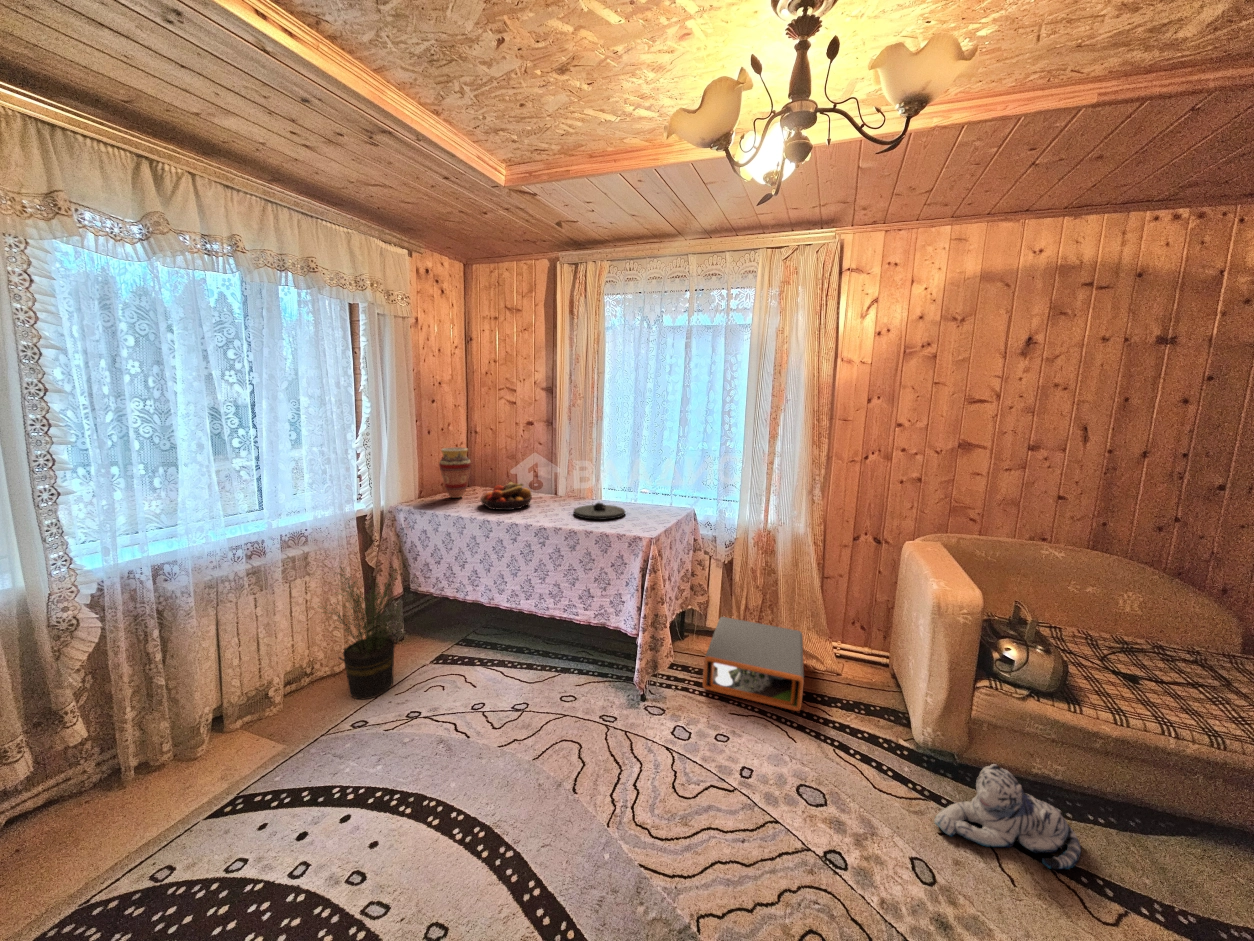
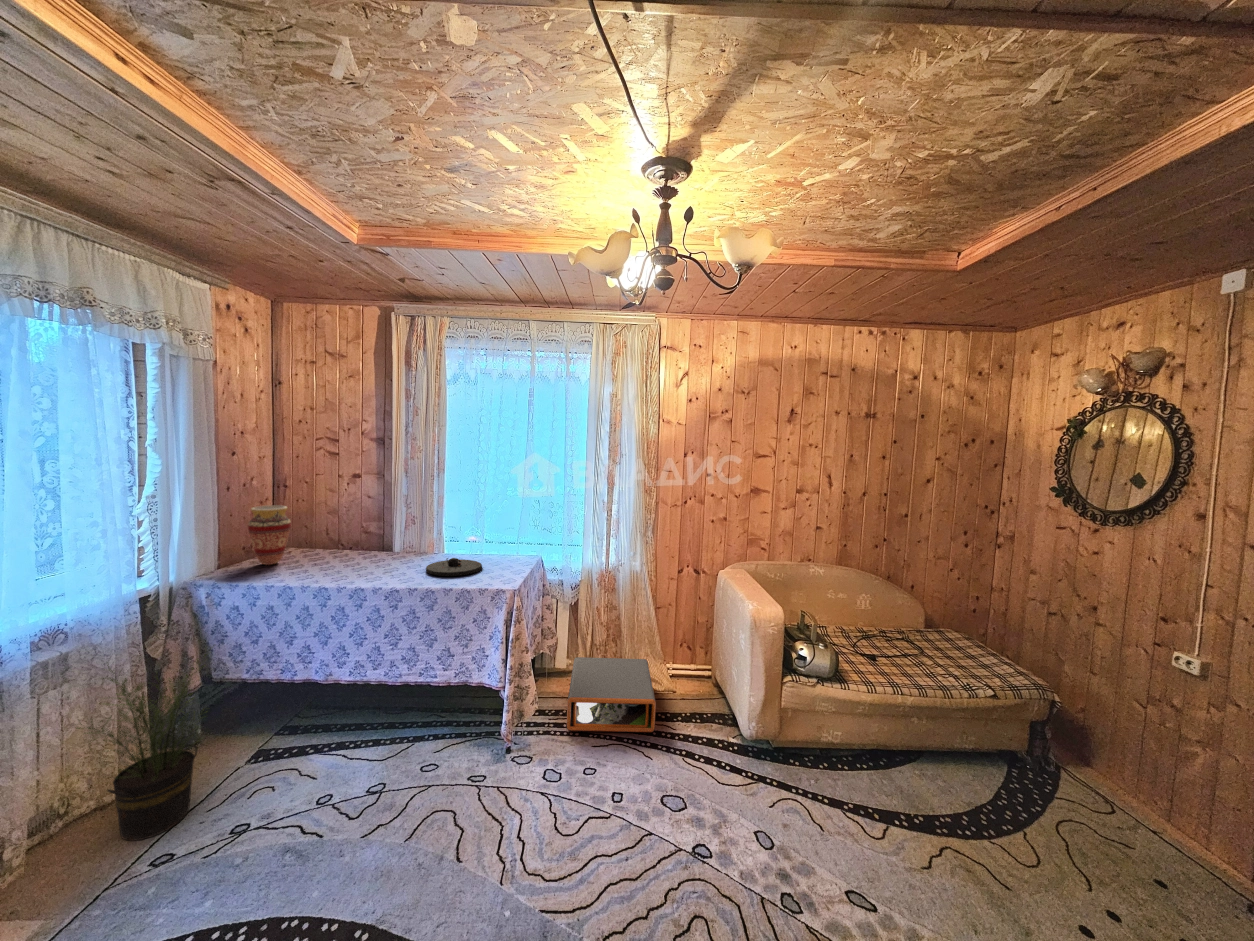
fruit bowl: present [480,482,532,510] -> none [308,541,373,575]
plush toy: present [934,764,1081,869] -> none [763,738,852,807]

